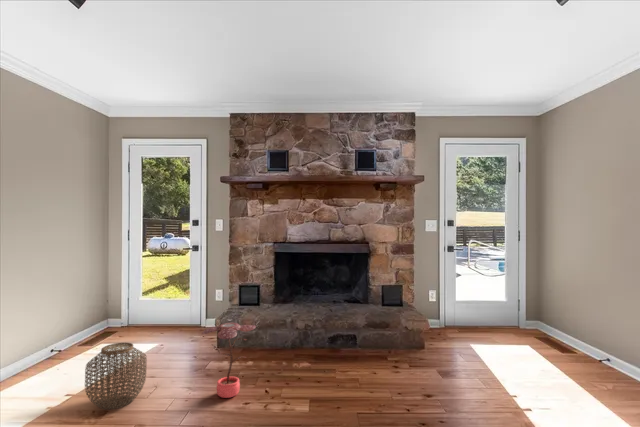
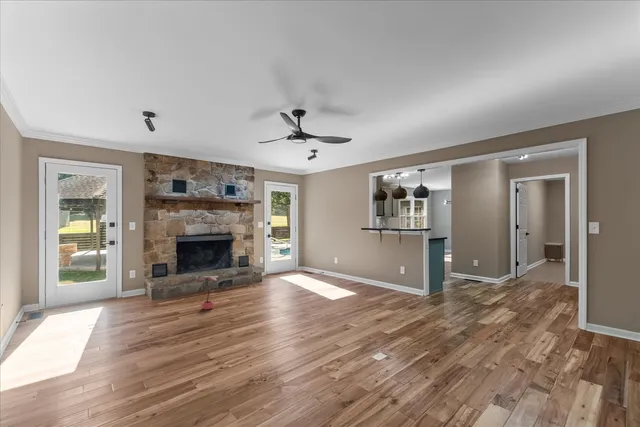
woven basket: present [85,342,147,410] -> none [142,292,173,325]

